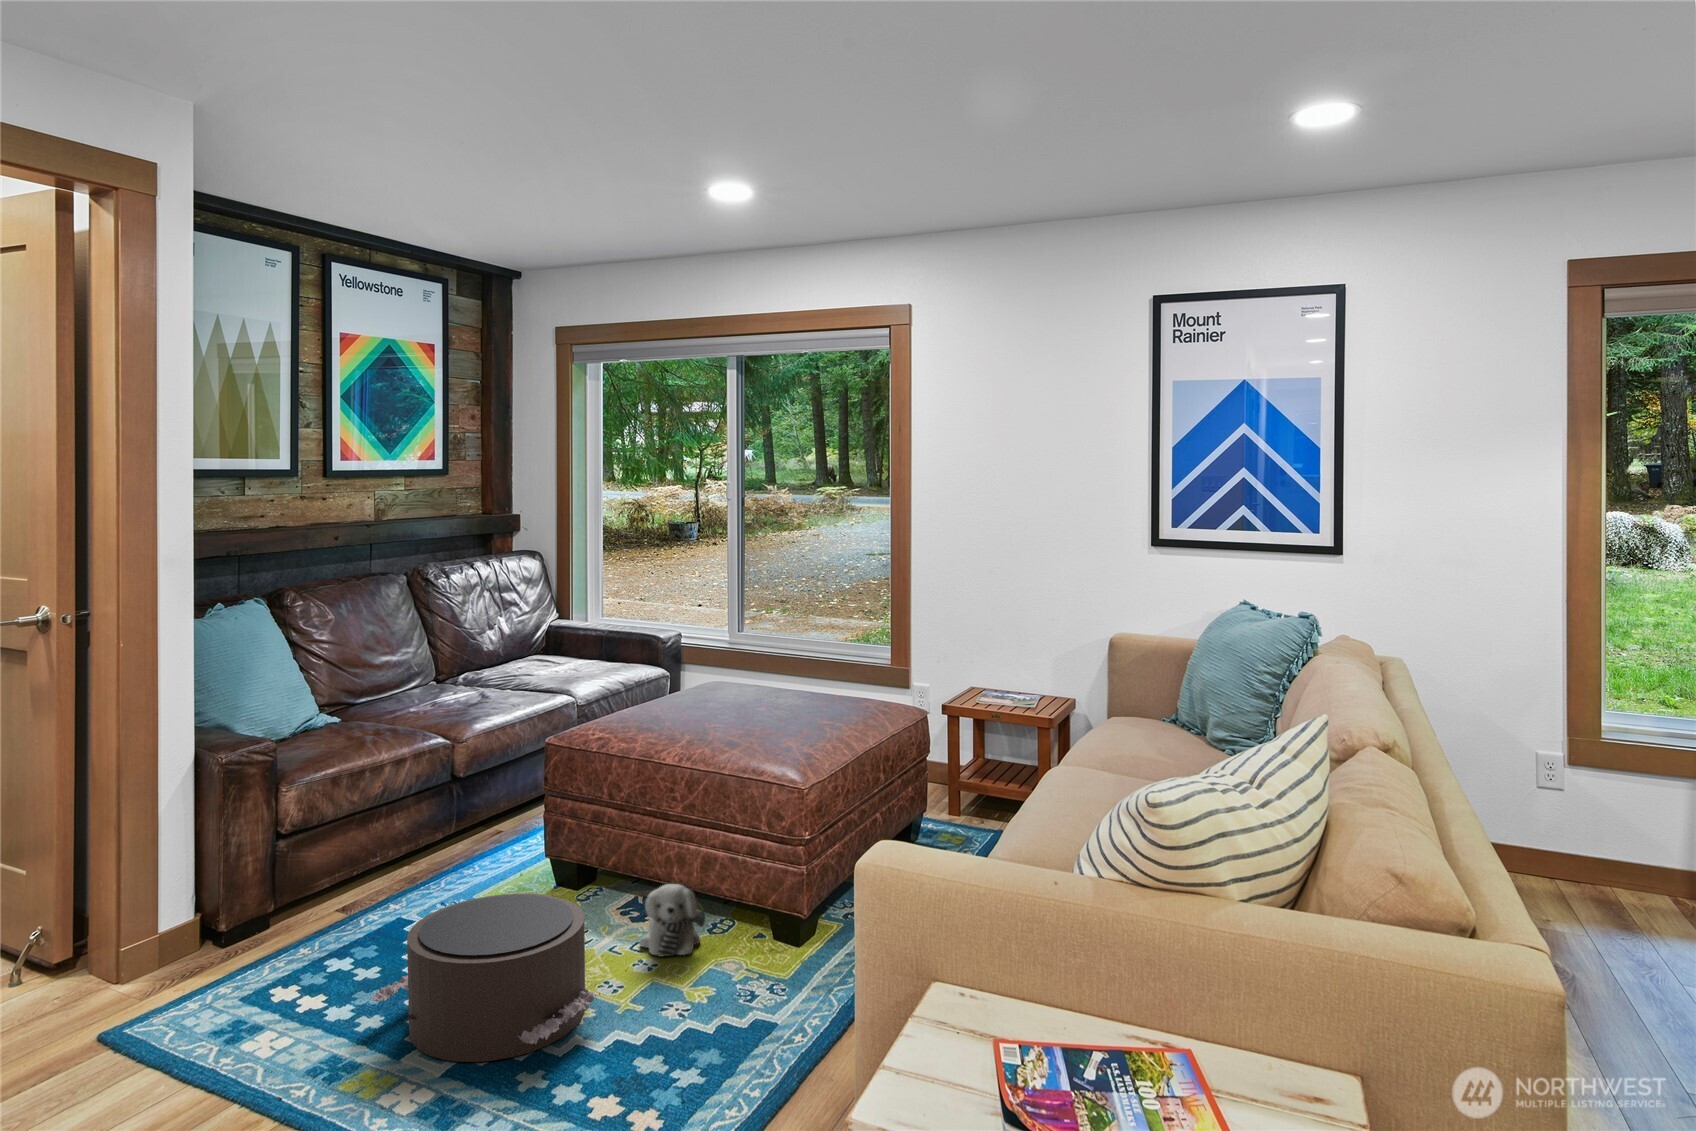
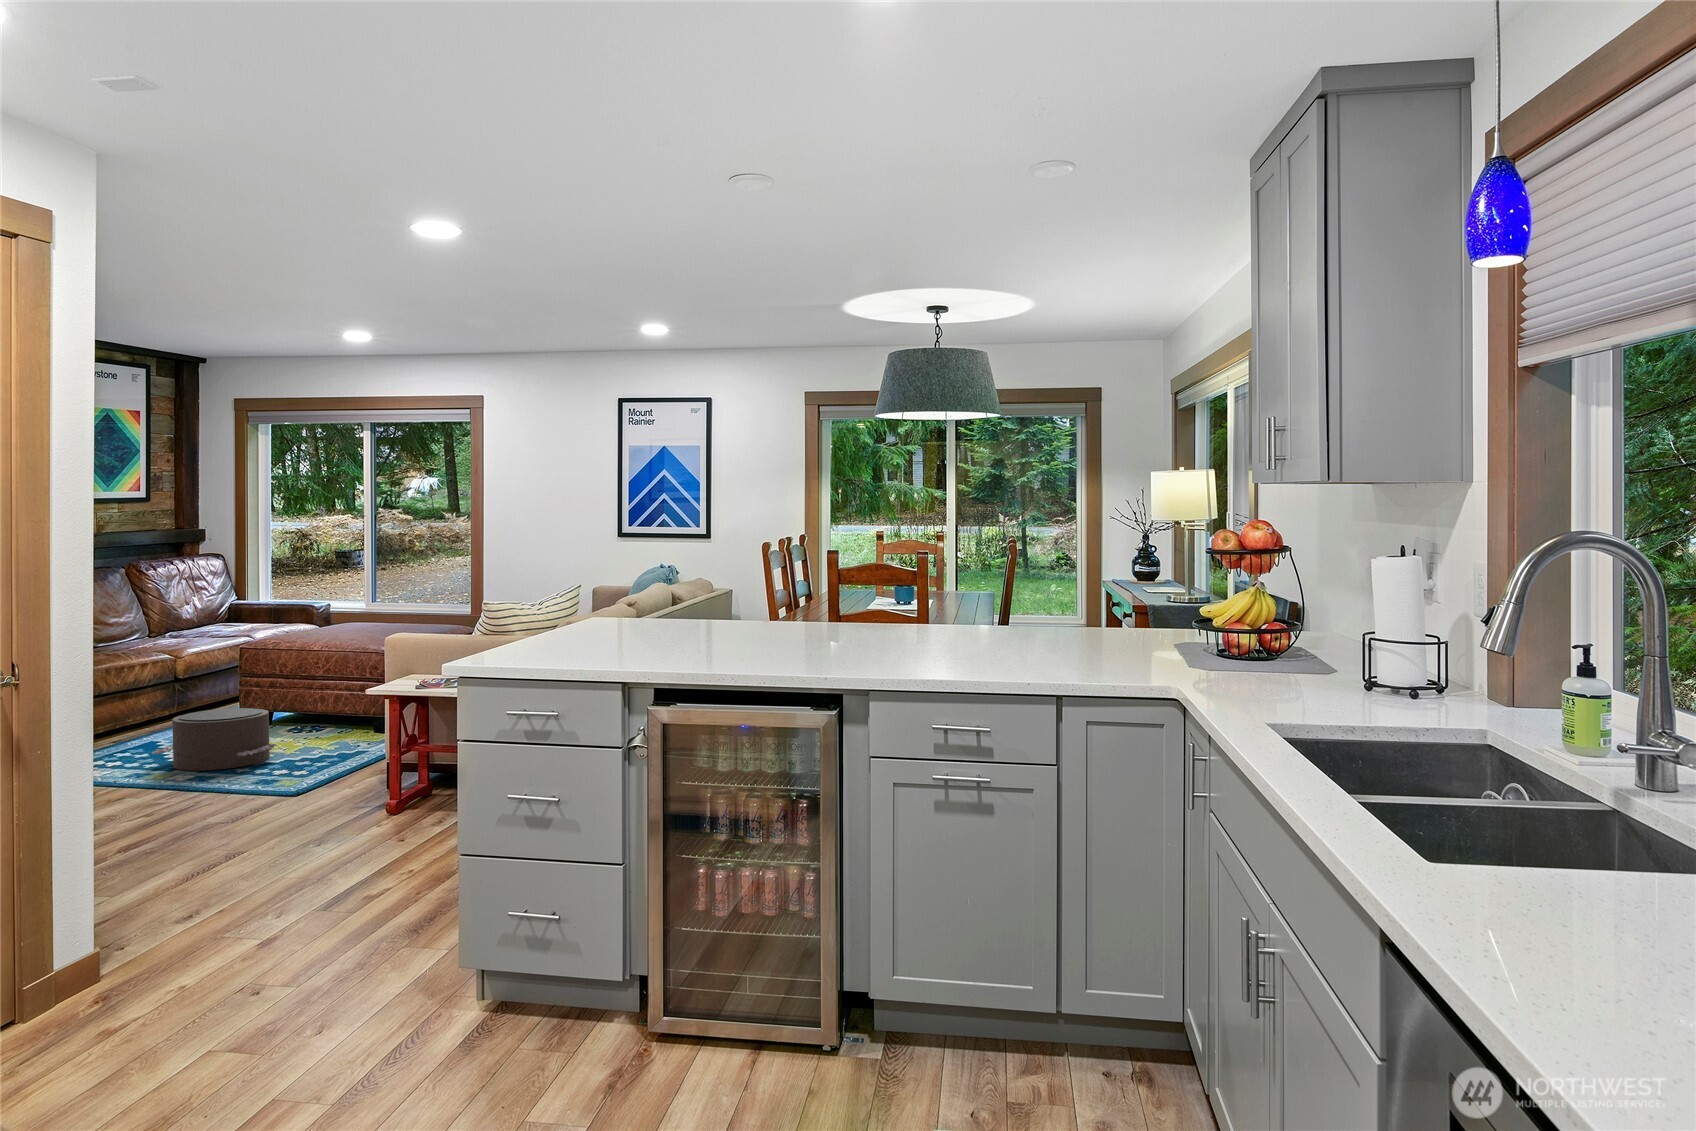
plush toy: present [640,884,705,957] -> none [300,707,337,743]

